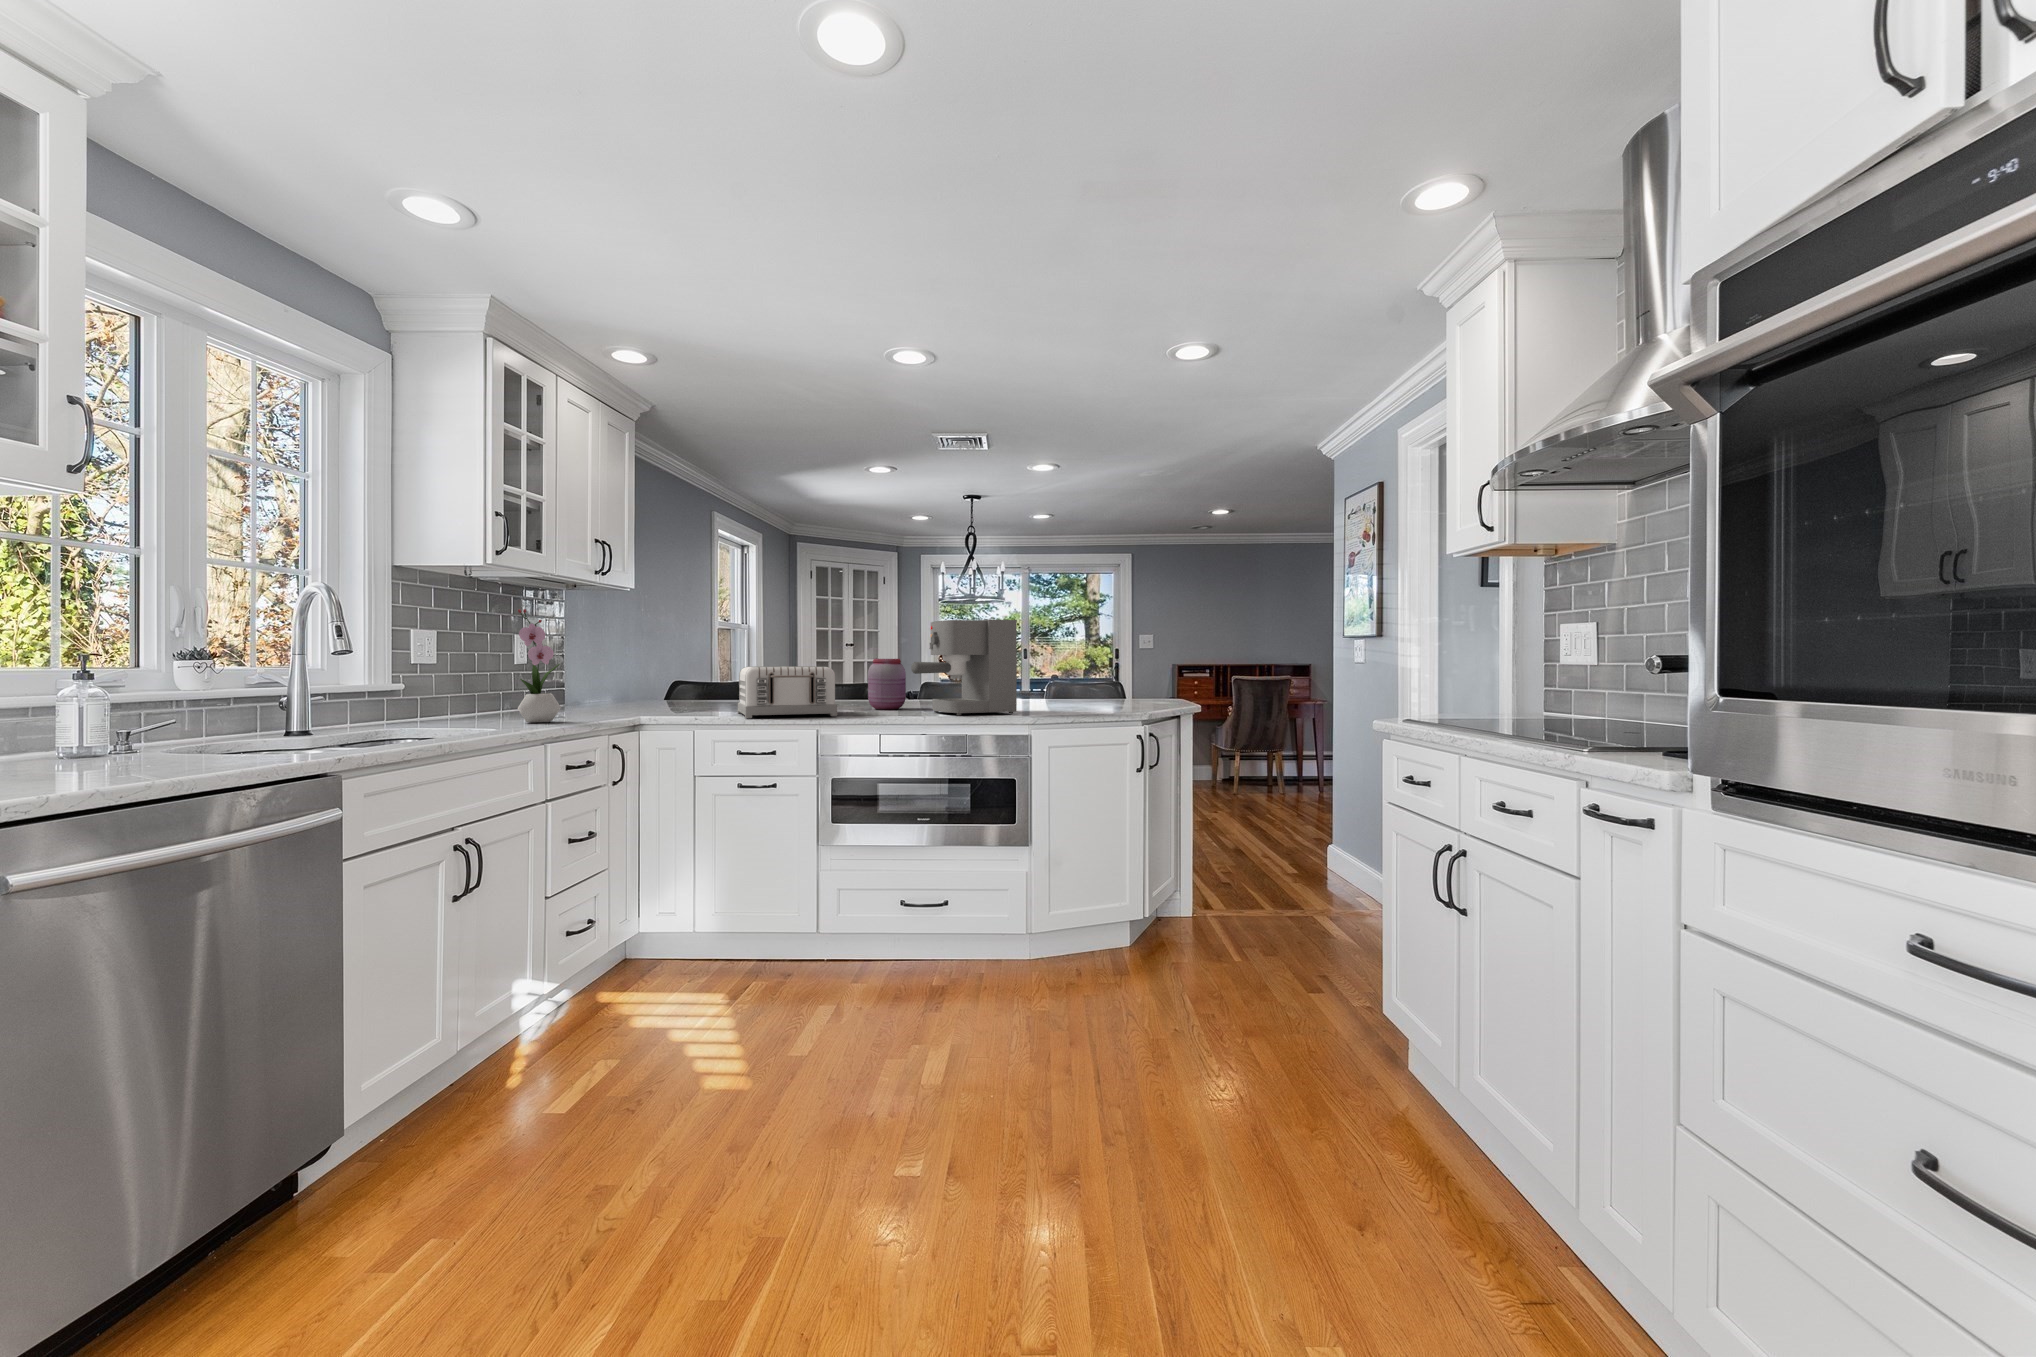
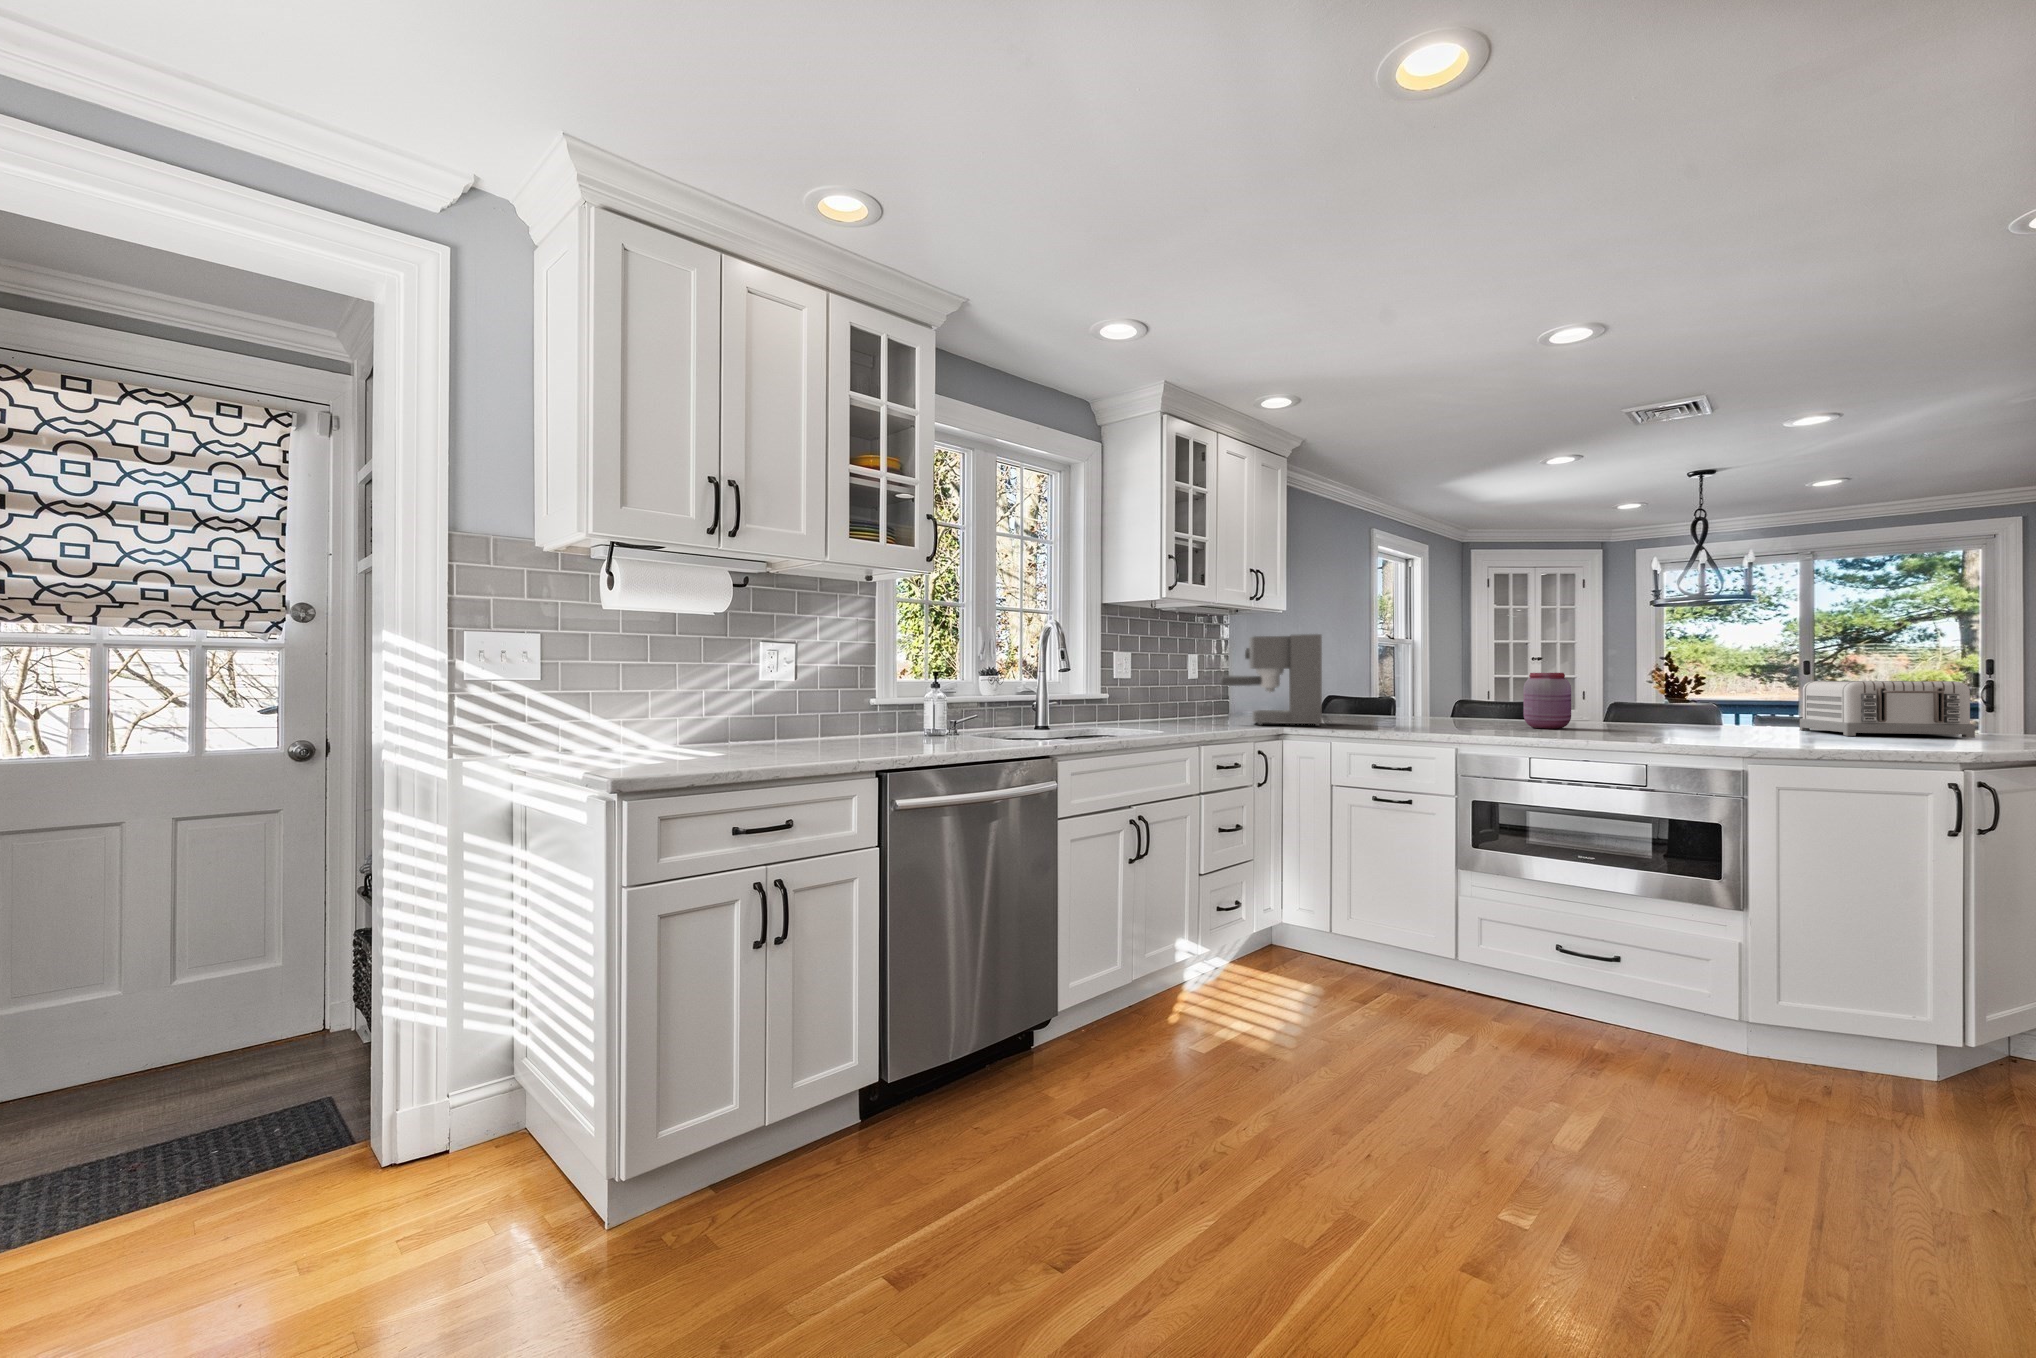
flower arrangement: present [518,609,561,722] -> none [1184,633,1217,727]
coffee maker: present [911,619,1017,715] -> present [1220,634,1322,726]
toaster: present [738,666,837,718] -> present [1800,681,1975,738]

